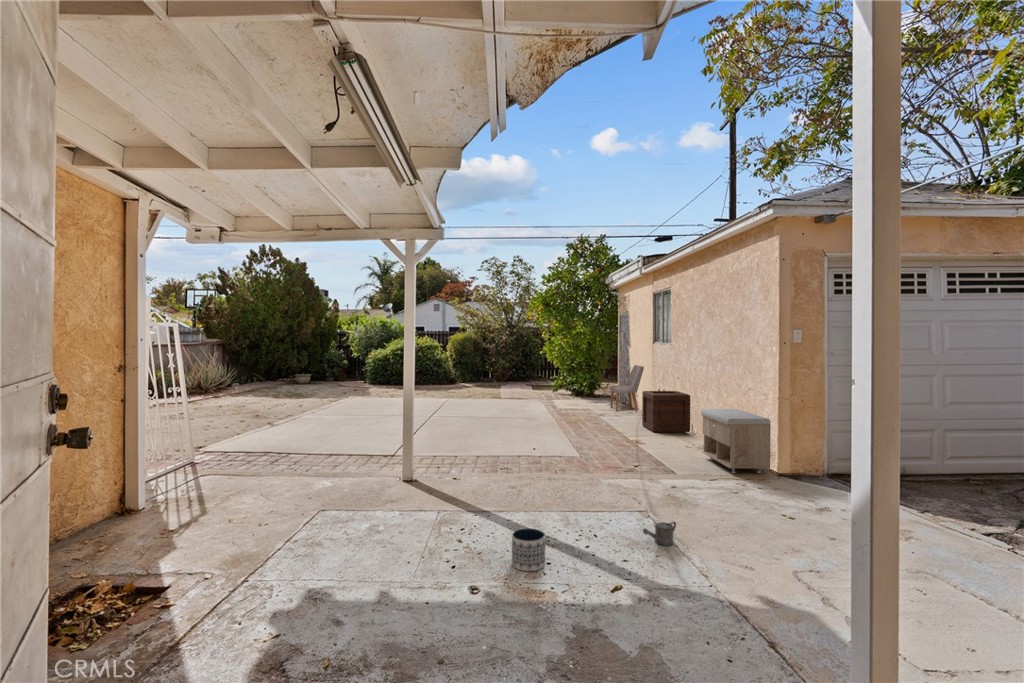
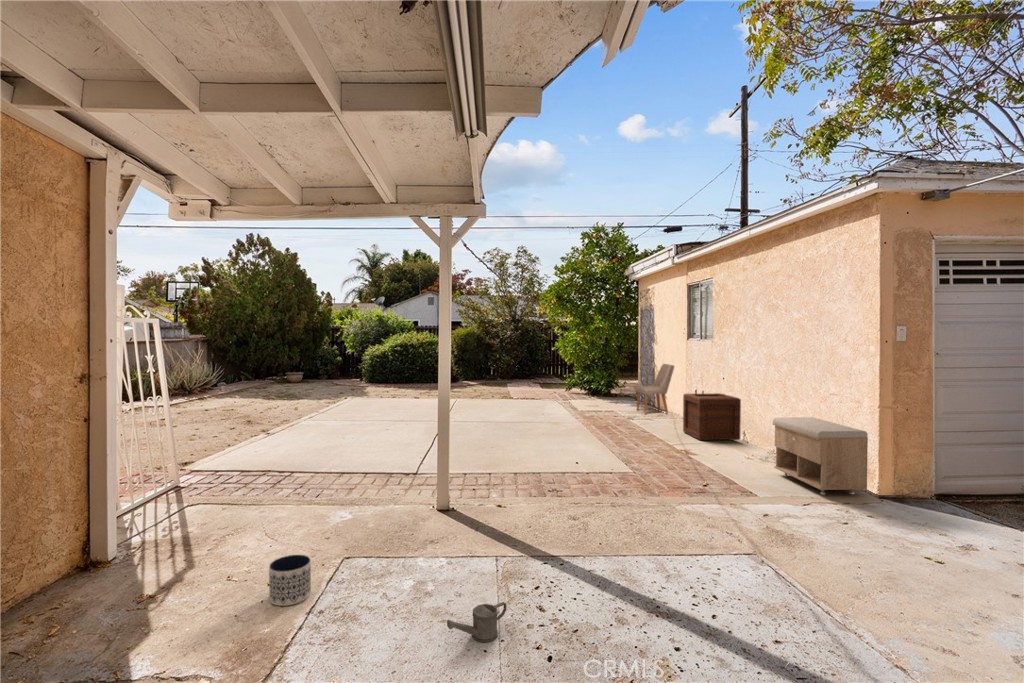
watering can: present [643,522,676,546] -> present [447,602,507,642]
planter: present [512,528,545,571] -> present [269,555,311,606]

